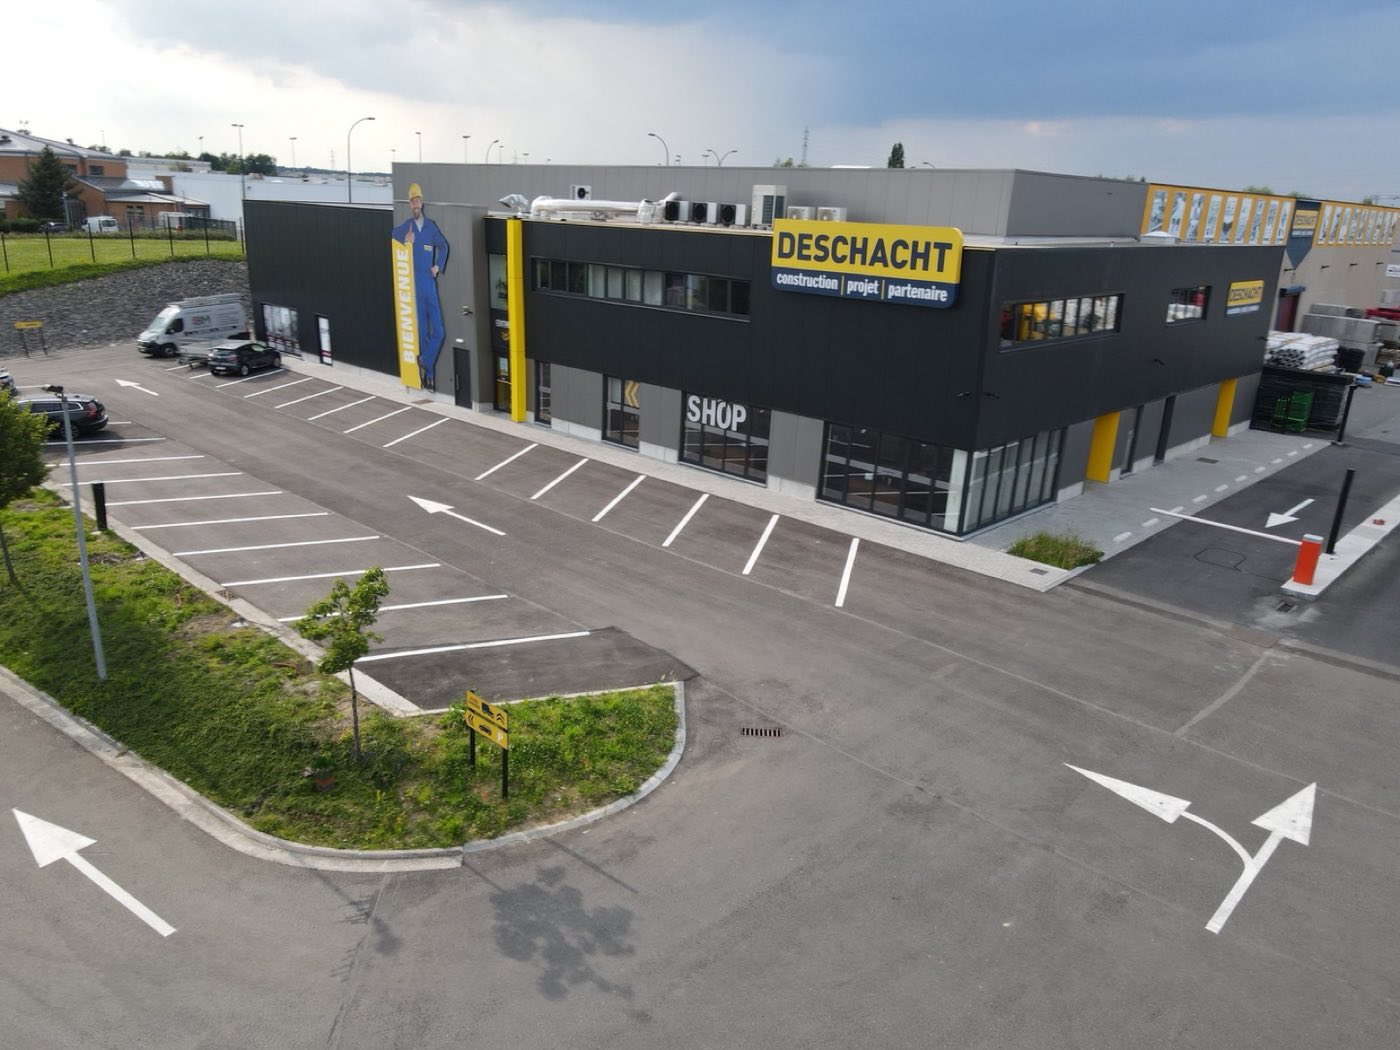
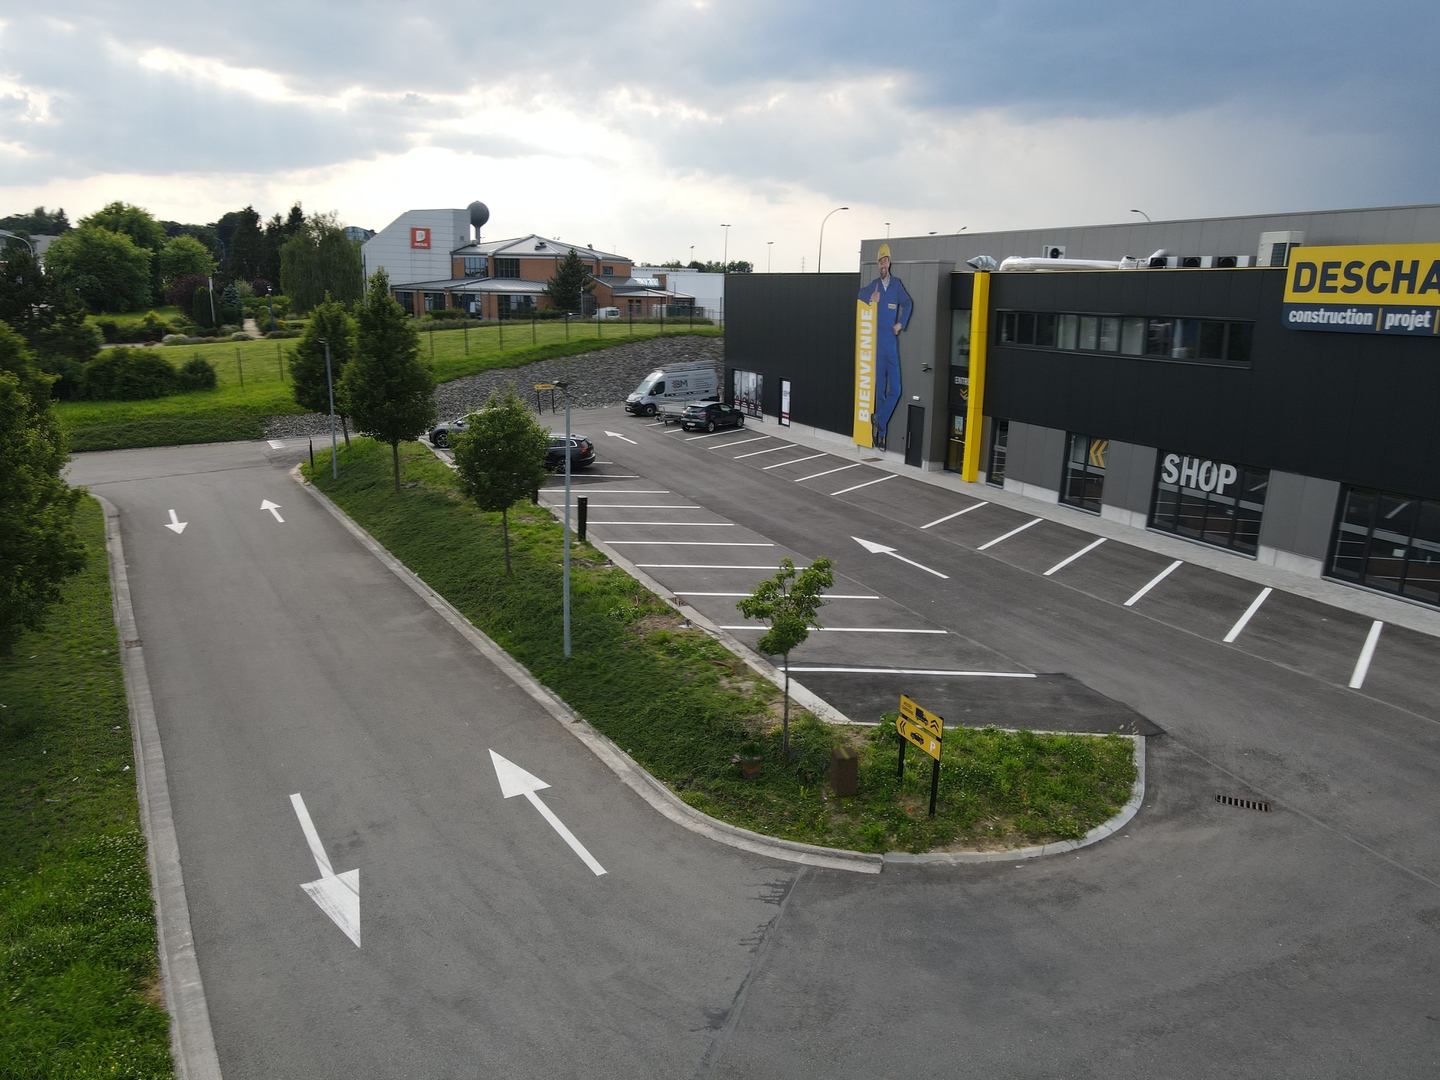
cardboard box: none [404,743,433,793] -> present [830,747,858,797]

